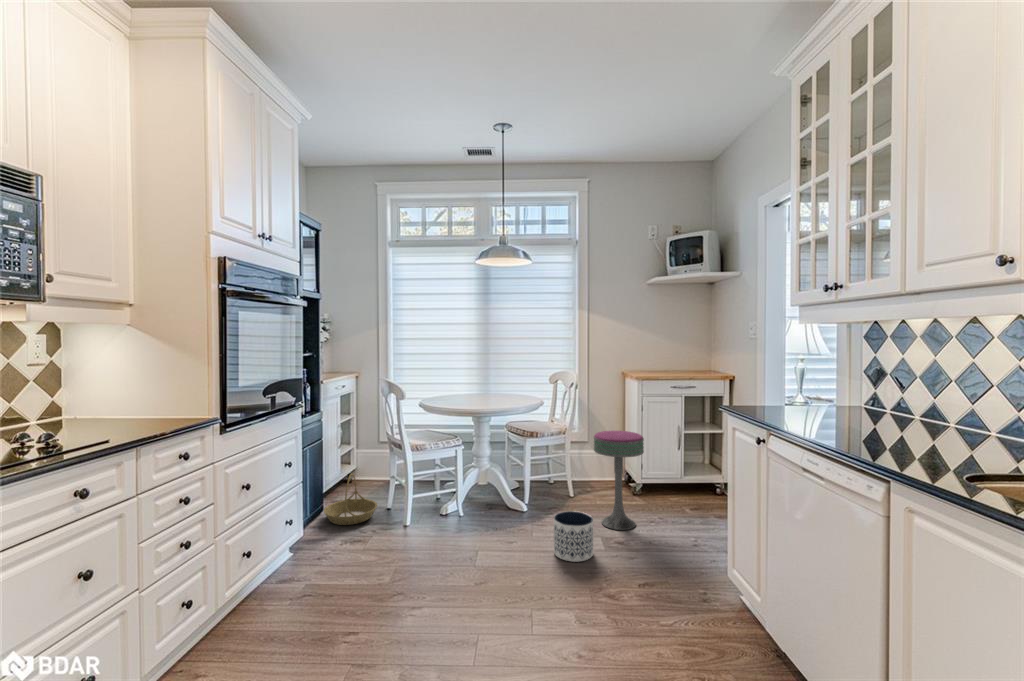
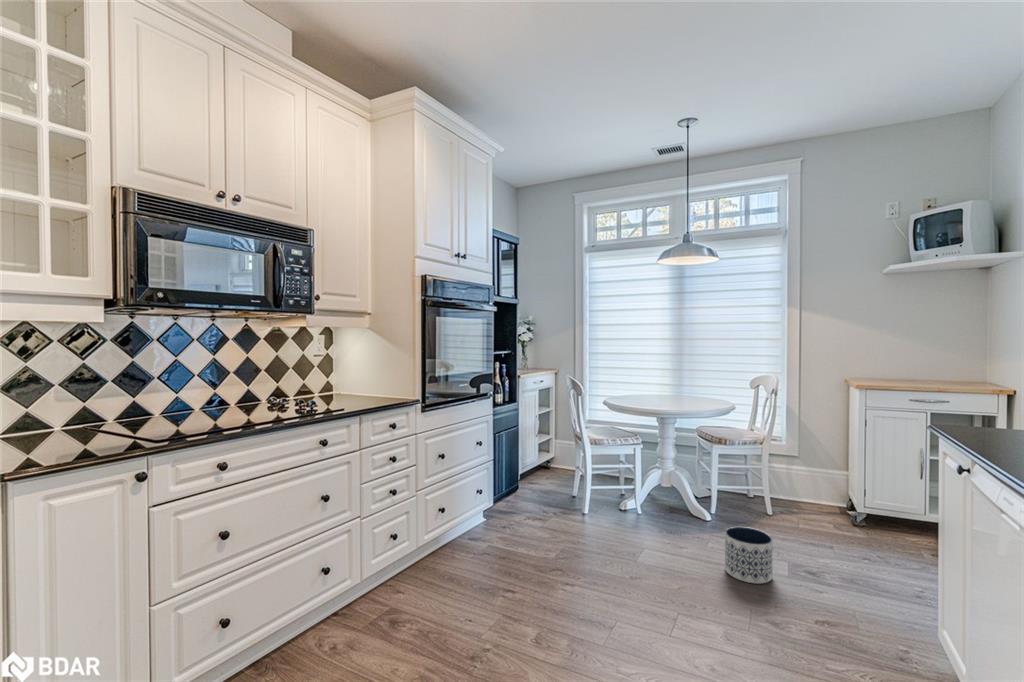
bar stool: present [594,431,644,530] -> none [787,446,854,563]
basket: present [324,473,377,525] -> none [517,459,562,504]

